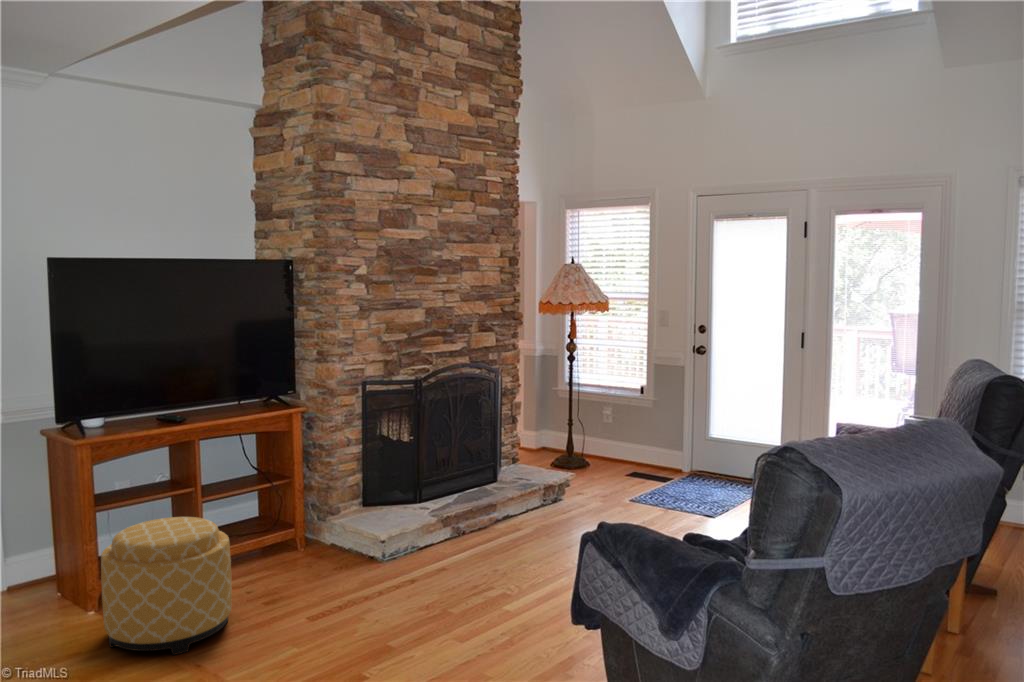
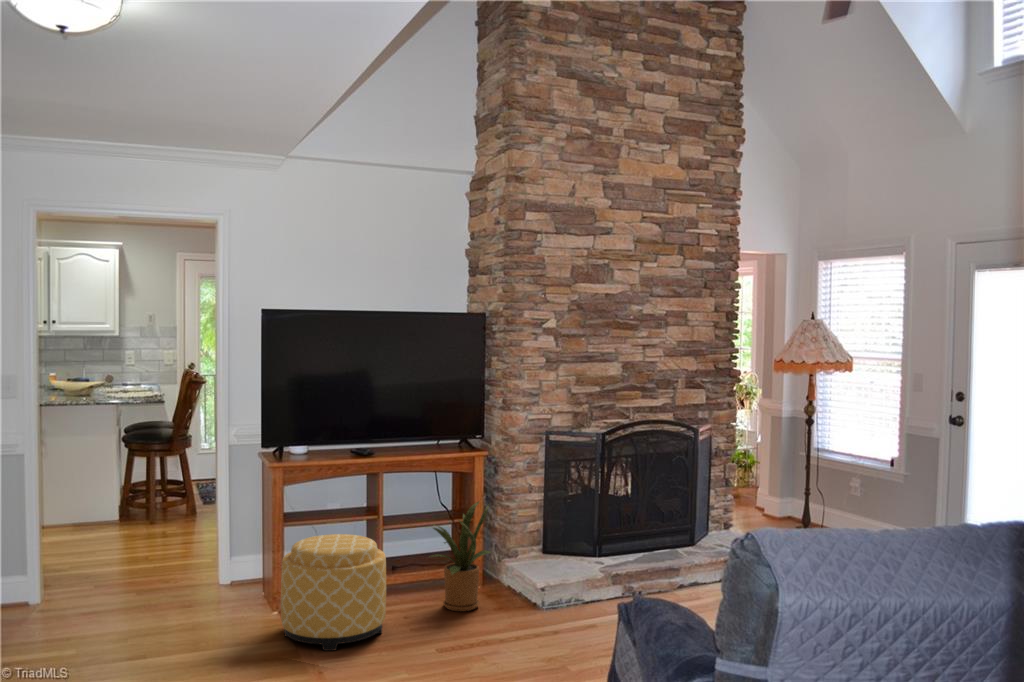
house plant: none [249,460,320,580] -> present [432,502,491,611]

